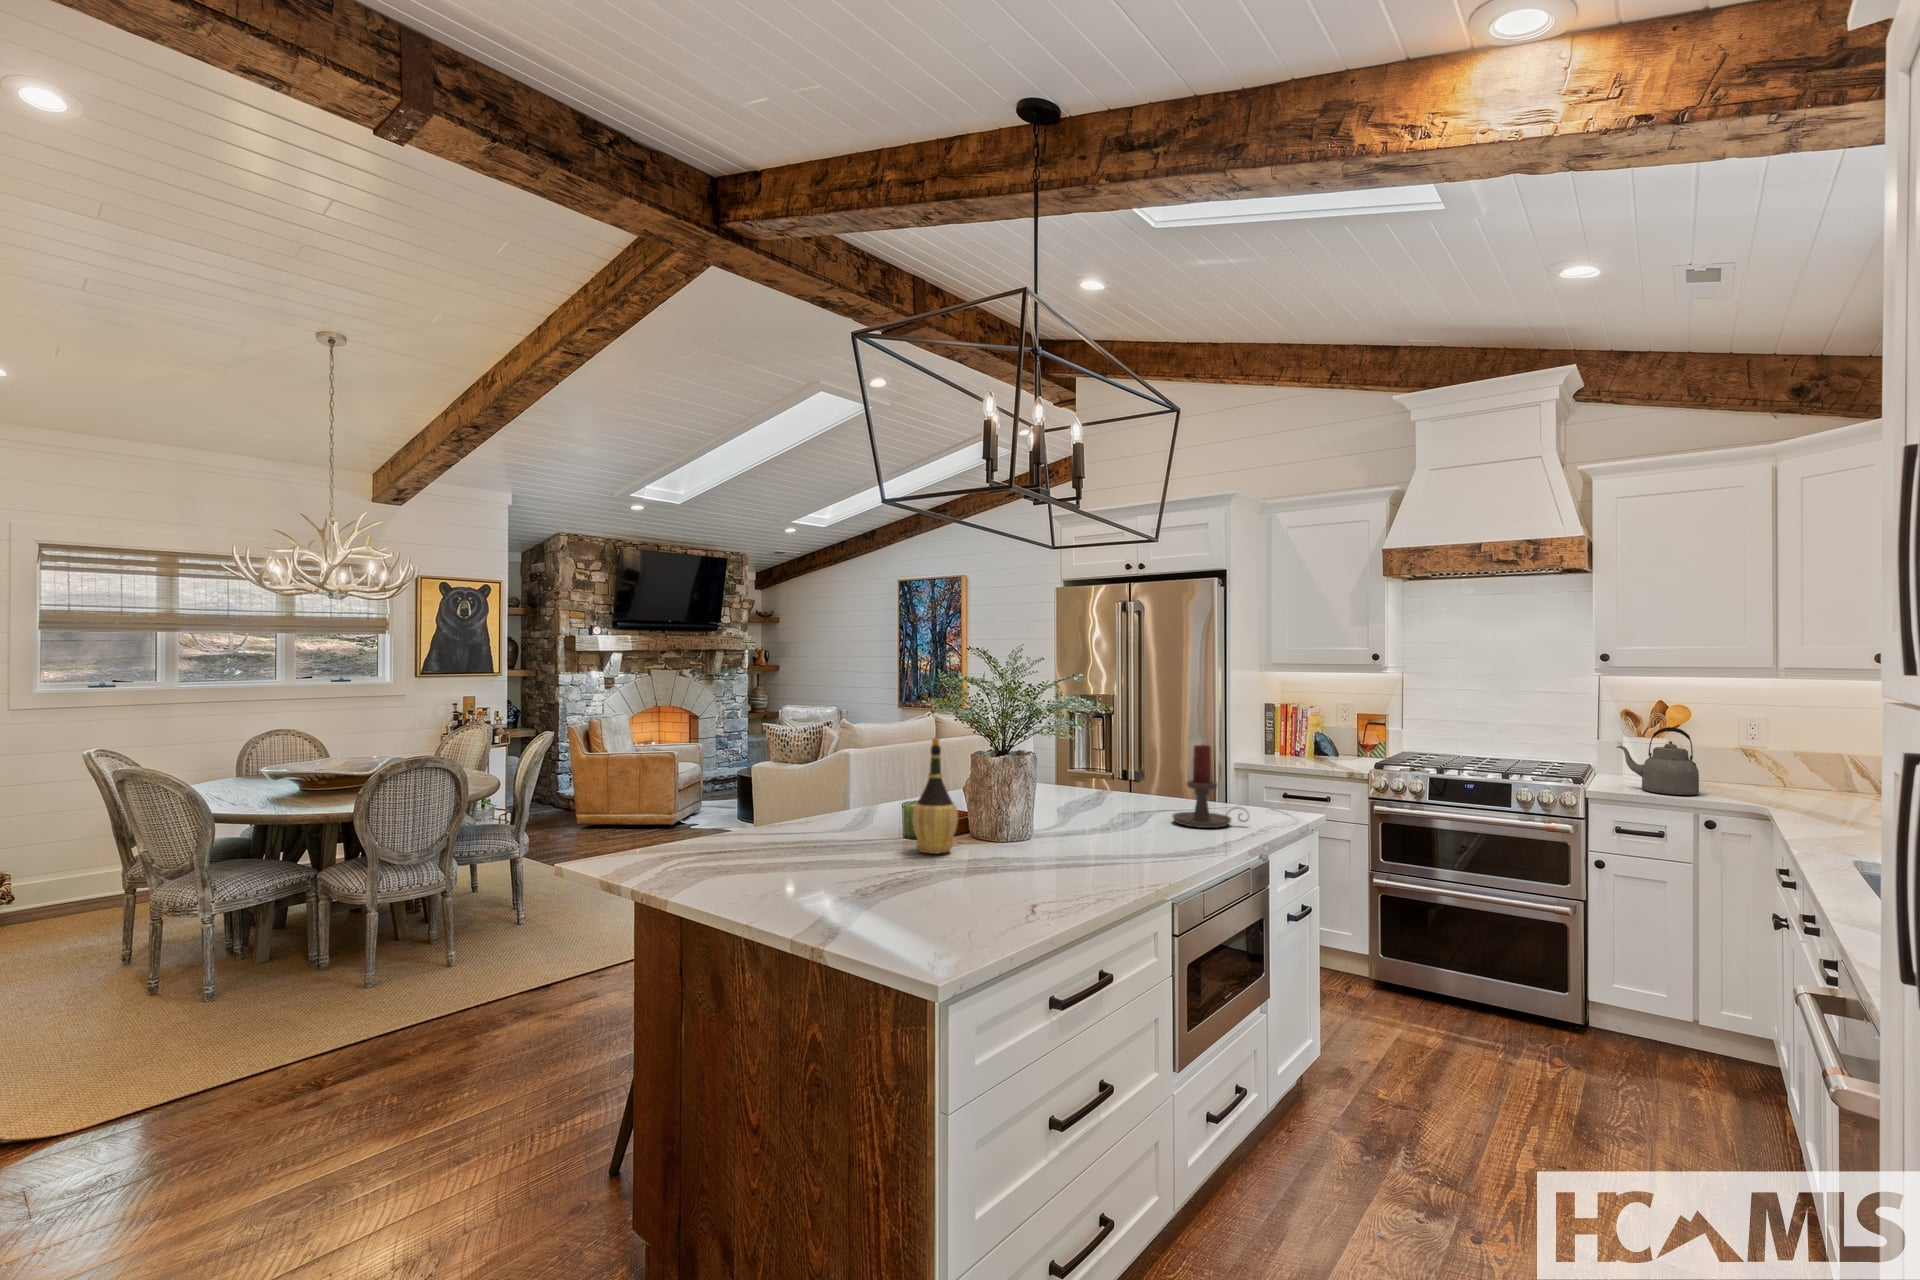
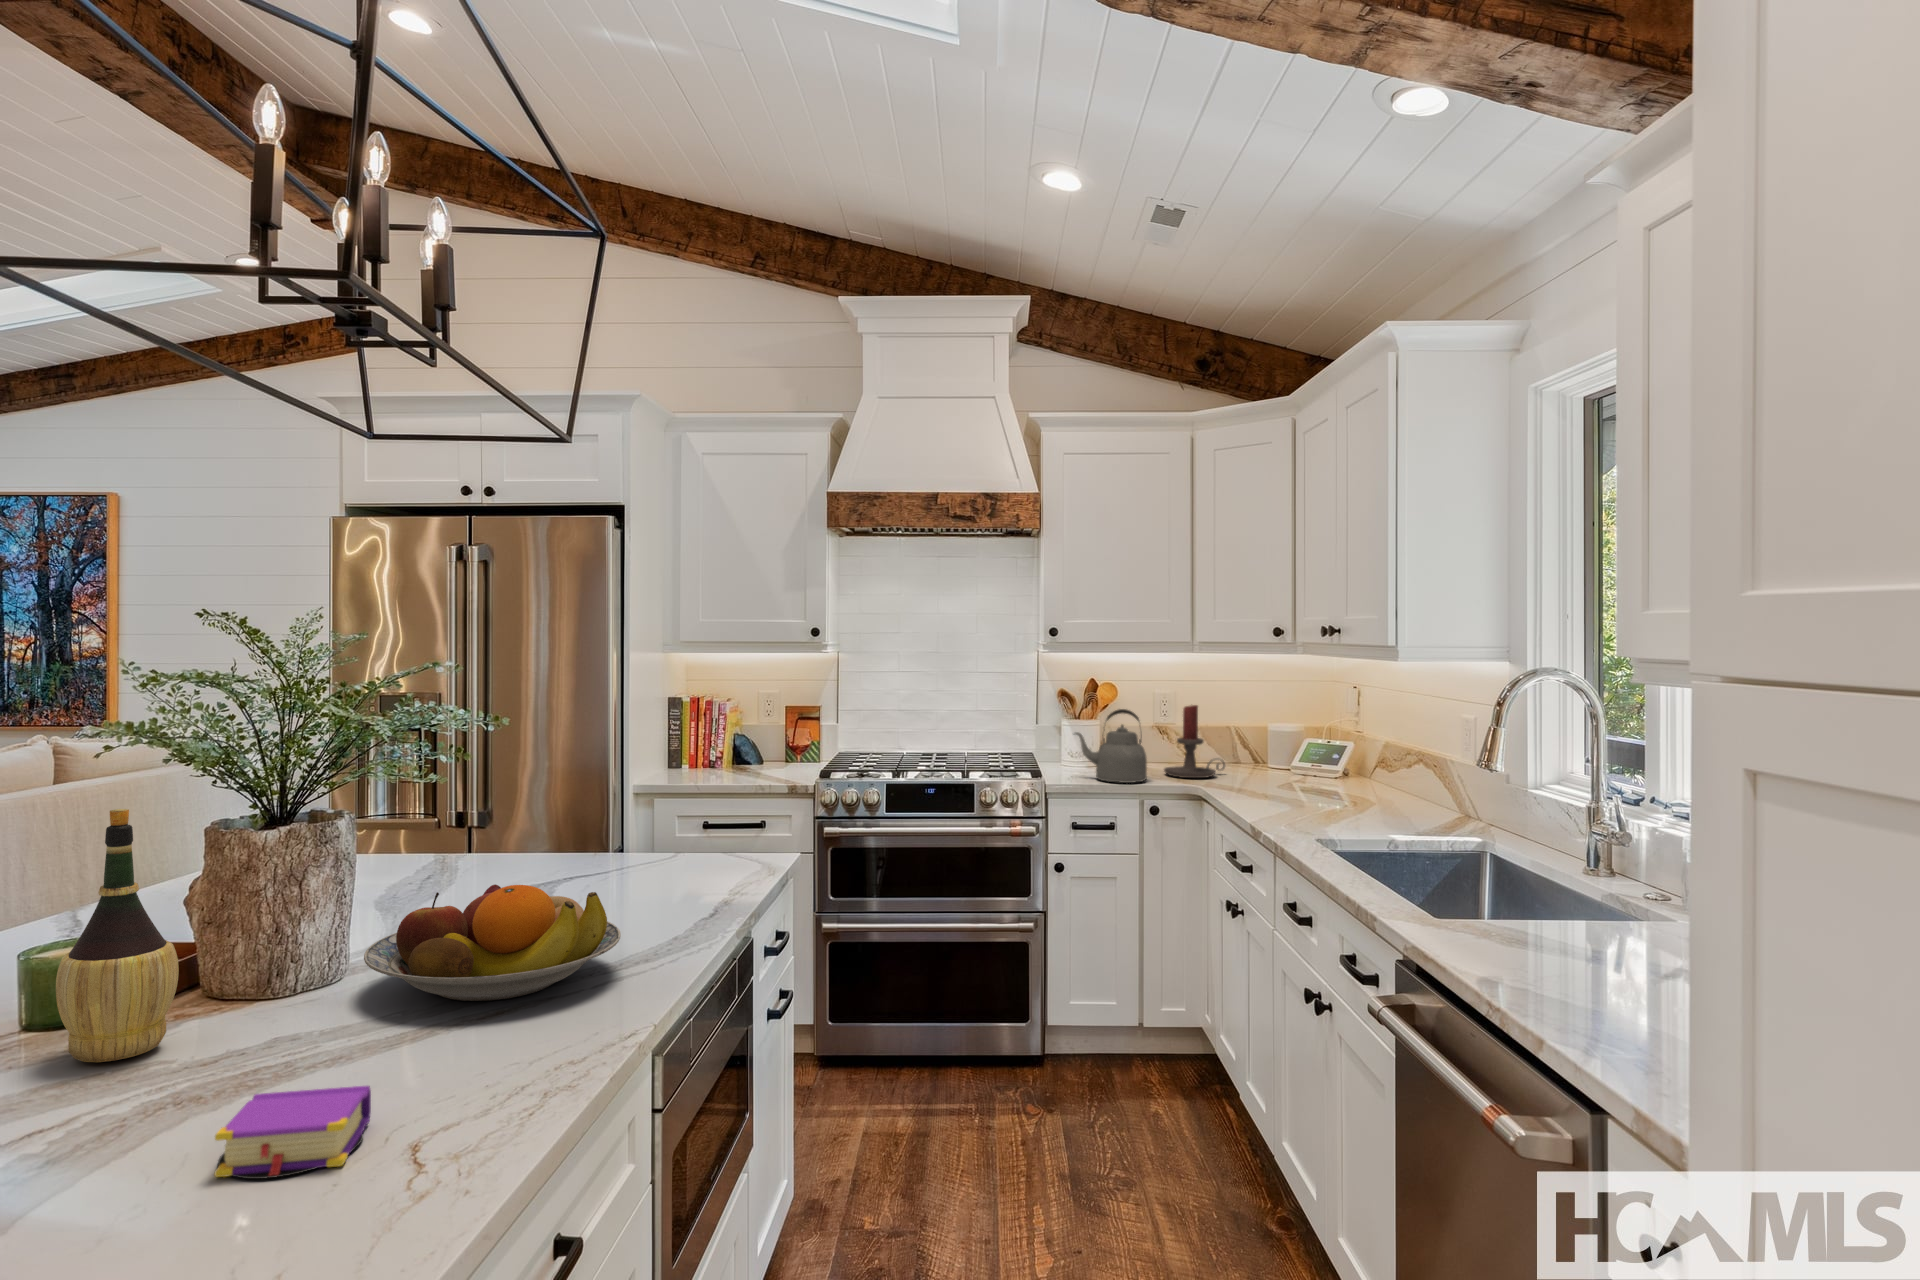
candle holder: present [1173,744,1248,828] -> present [1164,705,1225,778]
fruit bowl: none [1038,798,1171,858] -> present [364,884,621,1001]
book: none [940,868,1054,910] -> present [215,1086,371,1179]

